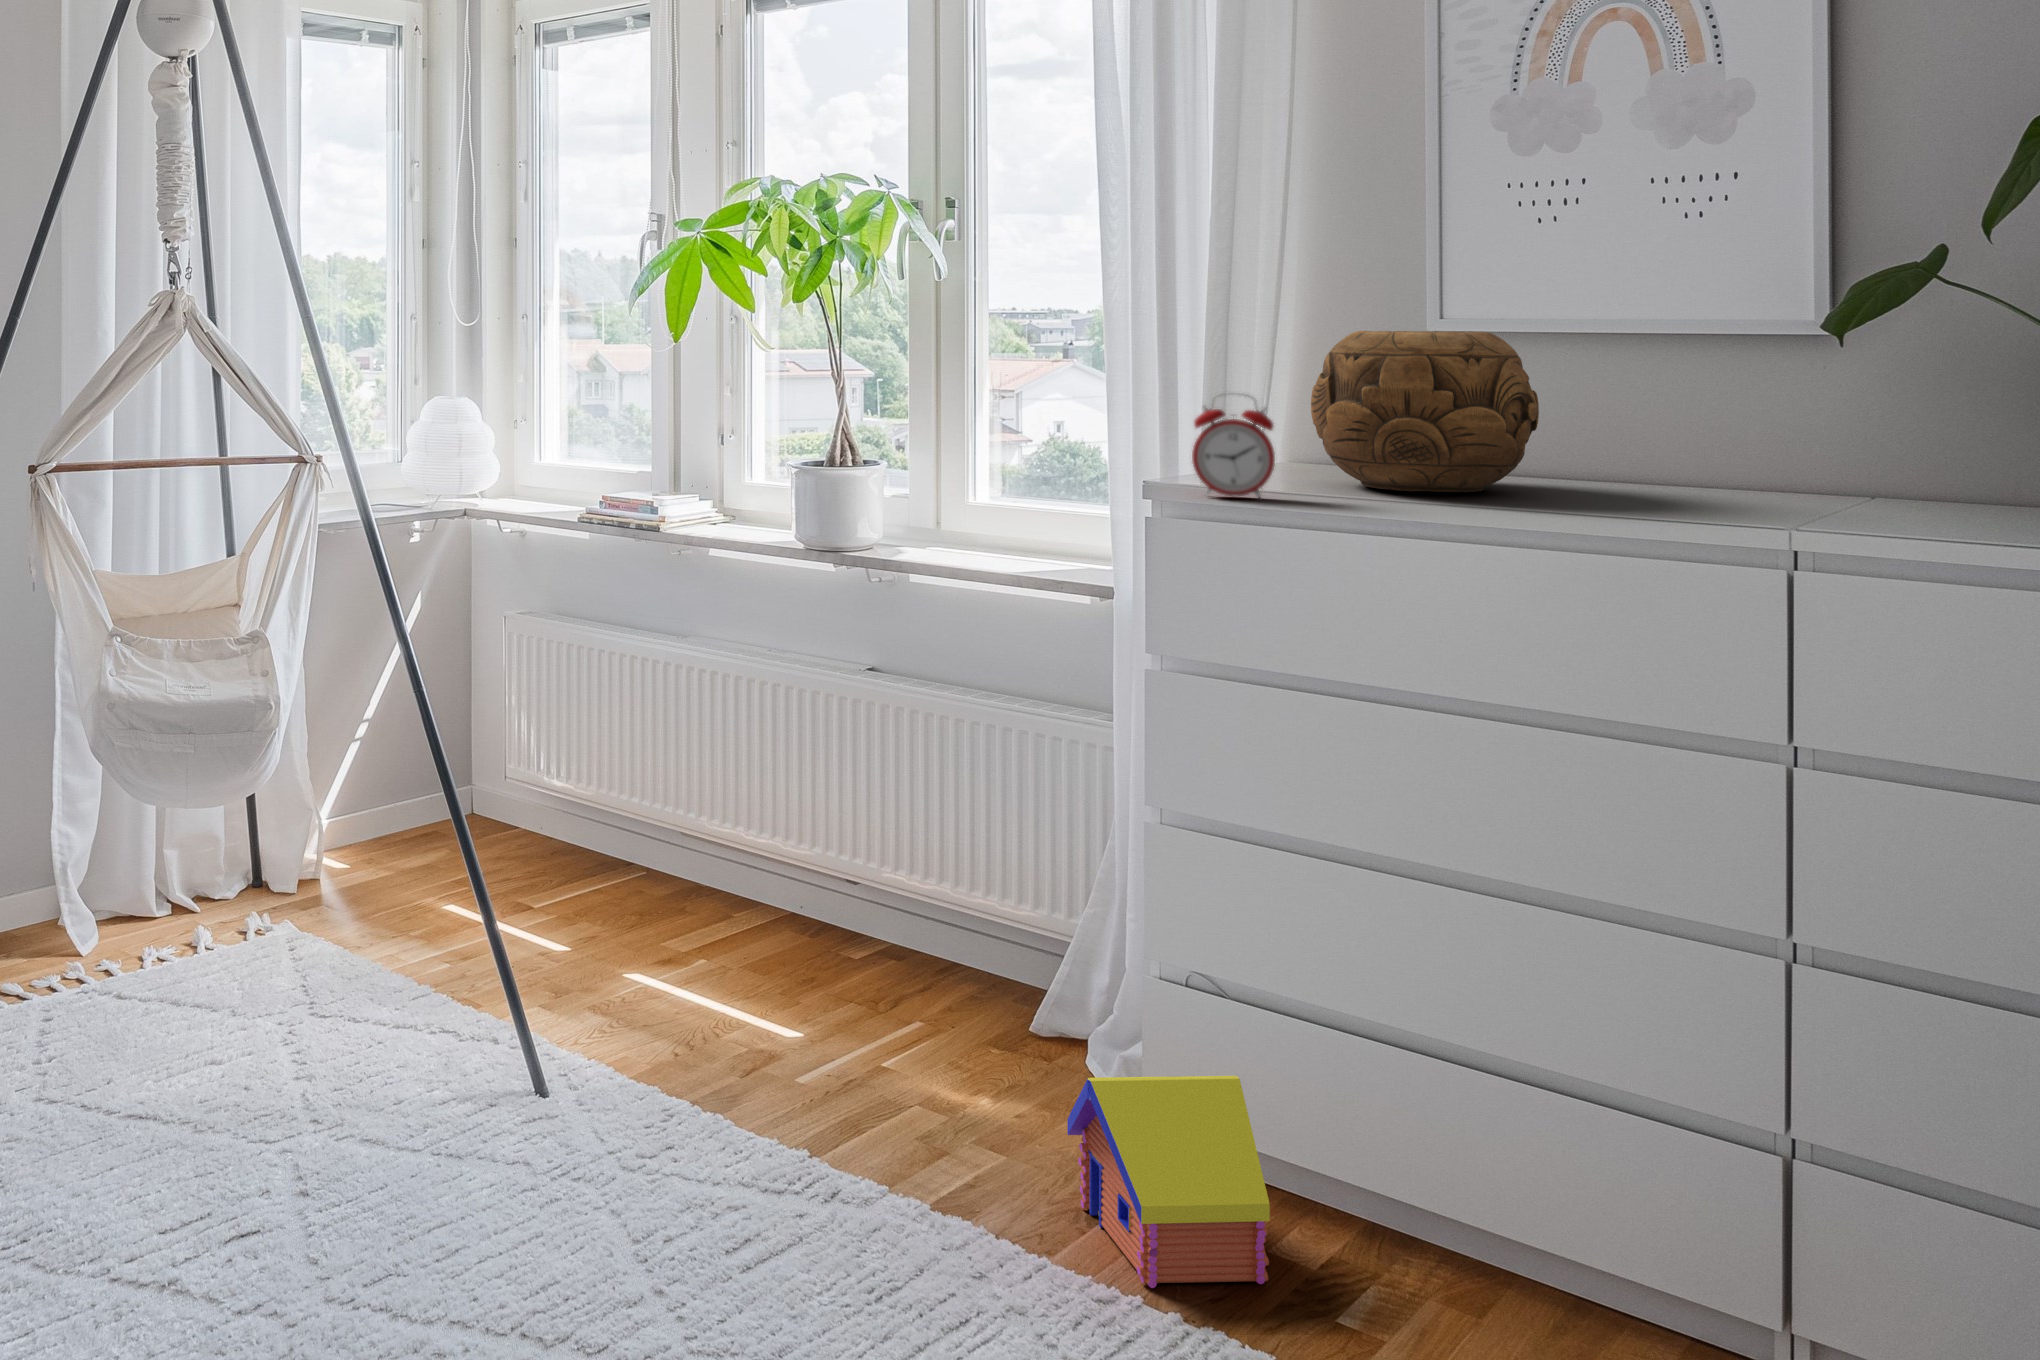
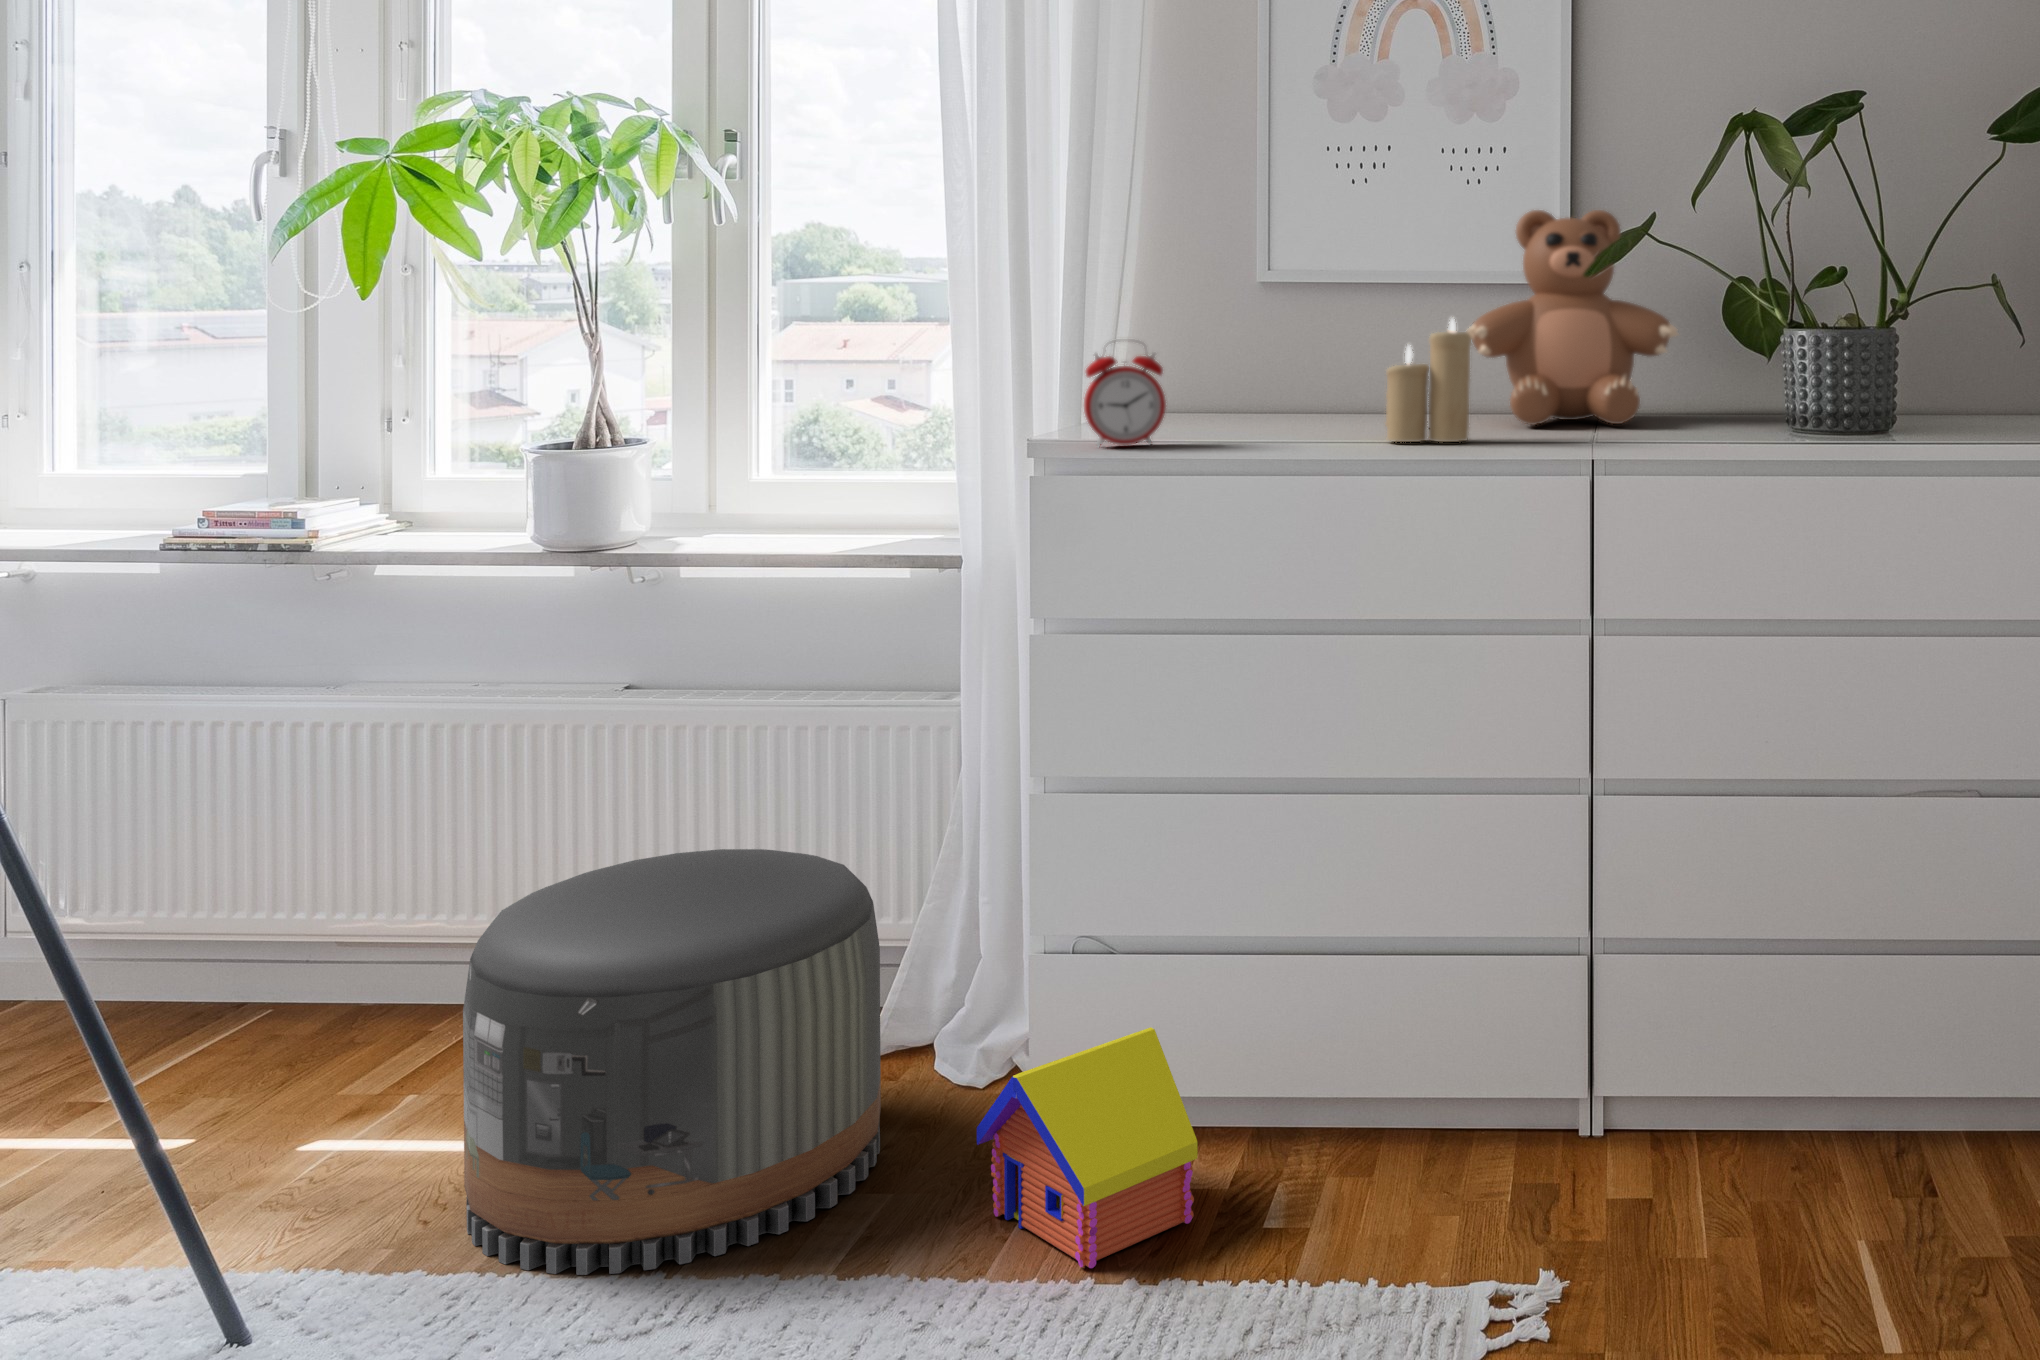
teddy bear: none [1649,261,1972,522] -> present [1466,210,1678,425]
decorative bowl: present [1311,331,1539,492] -> none [1177,273,1373,427]
candle: none [1524,383,1634,523] -> present [1385,318,1471,442]
pouf: none [689,809,1009,1155] -> present [463,849,881,1275]

